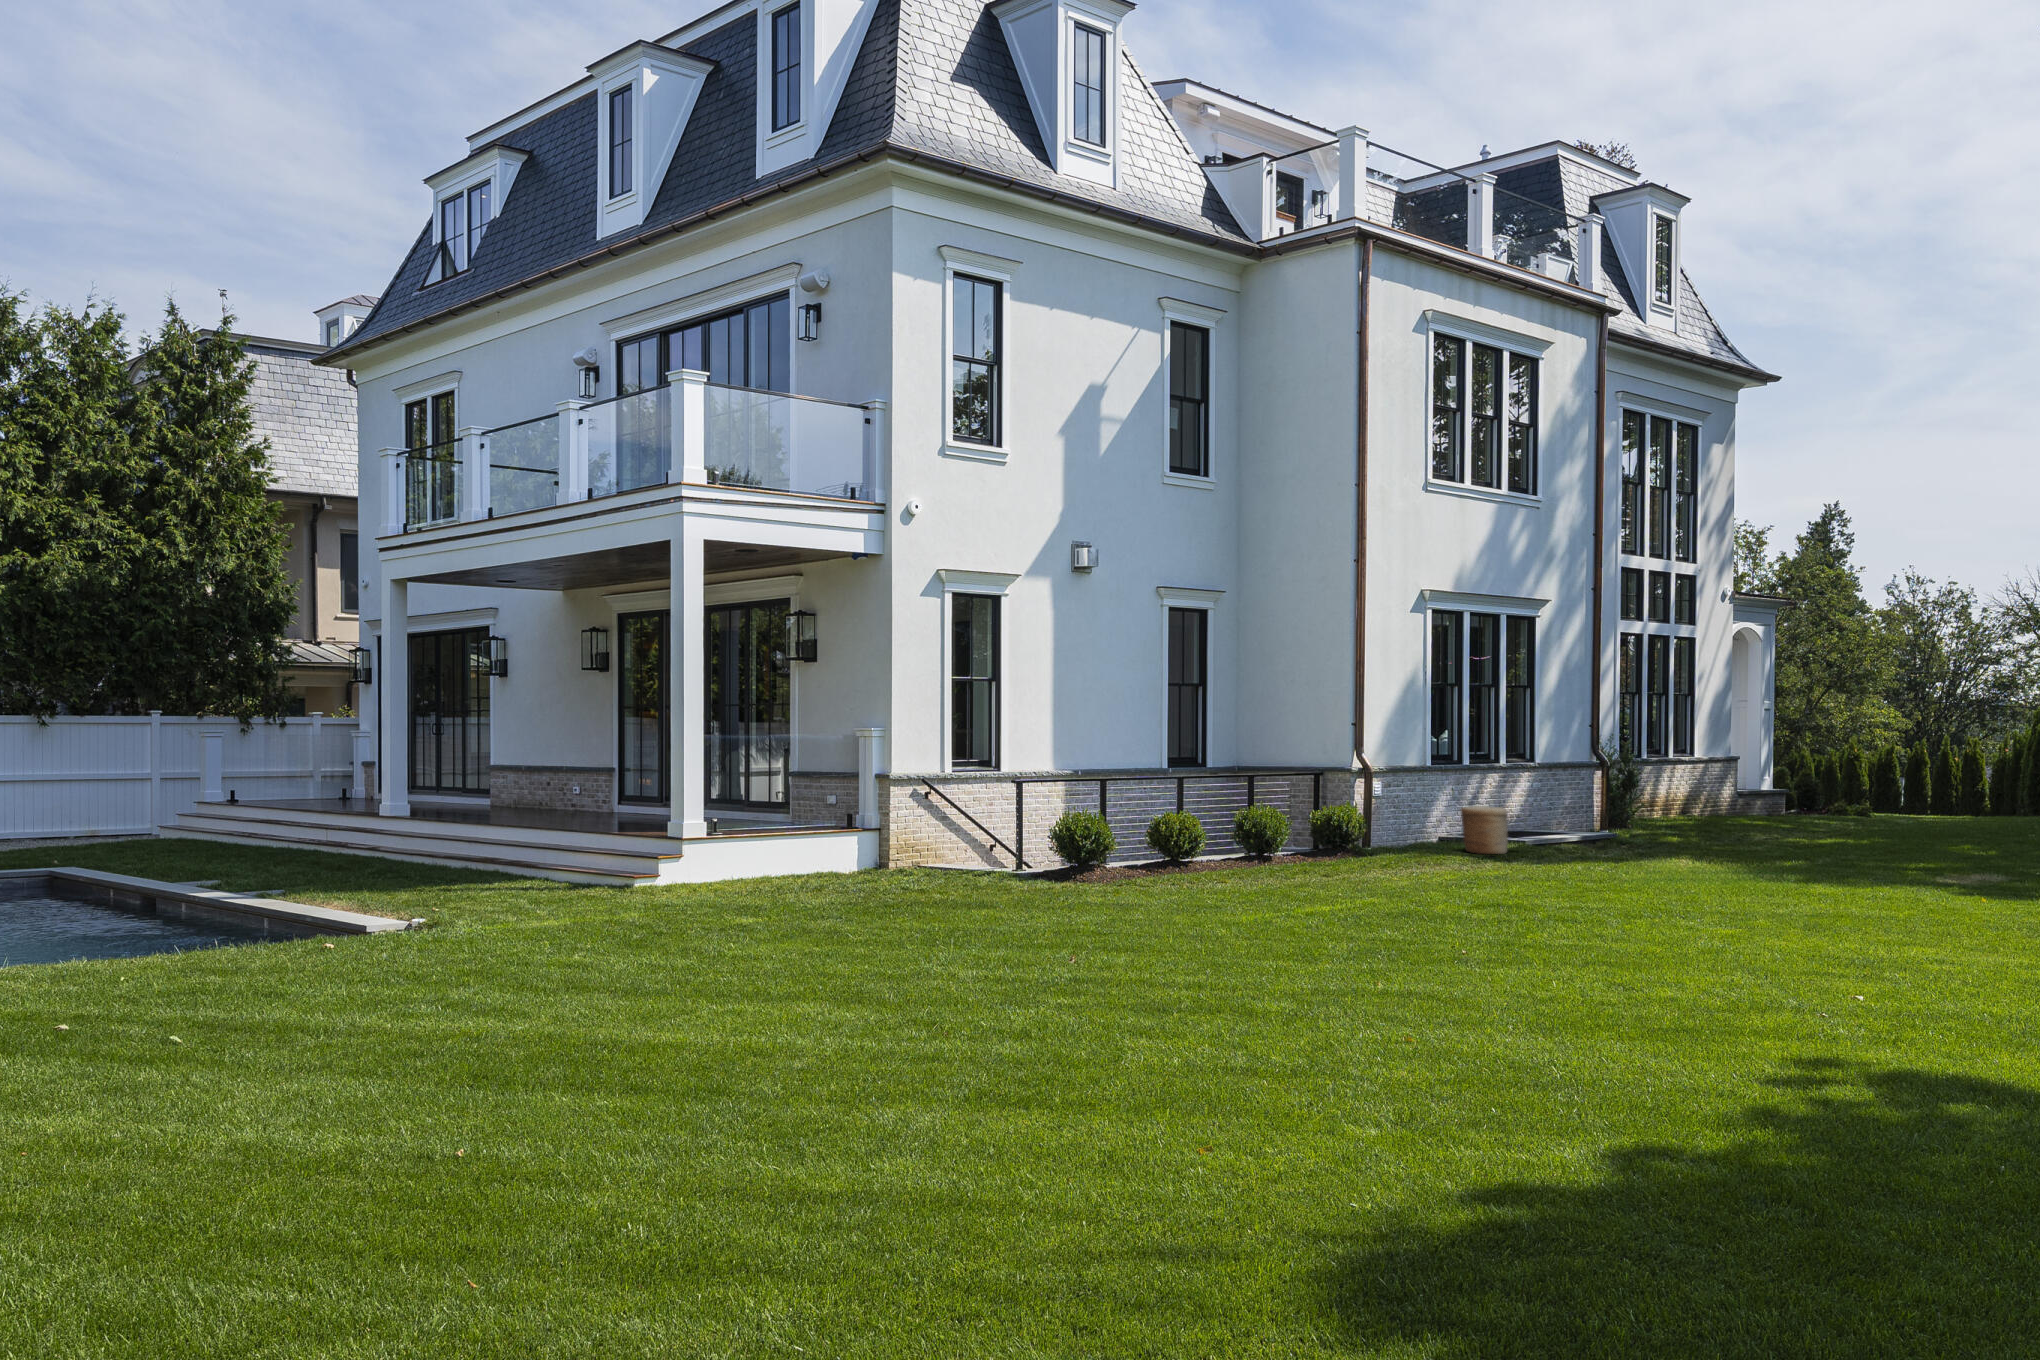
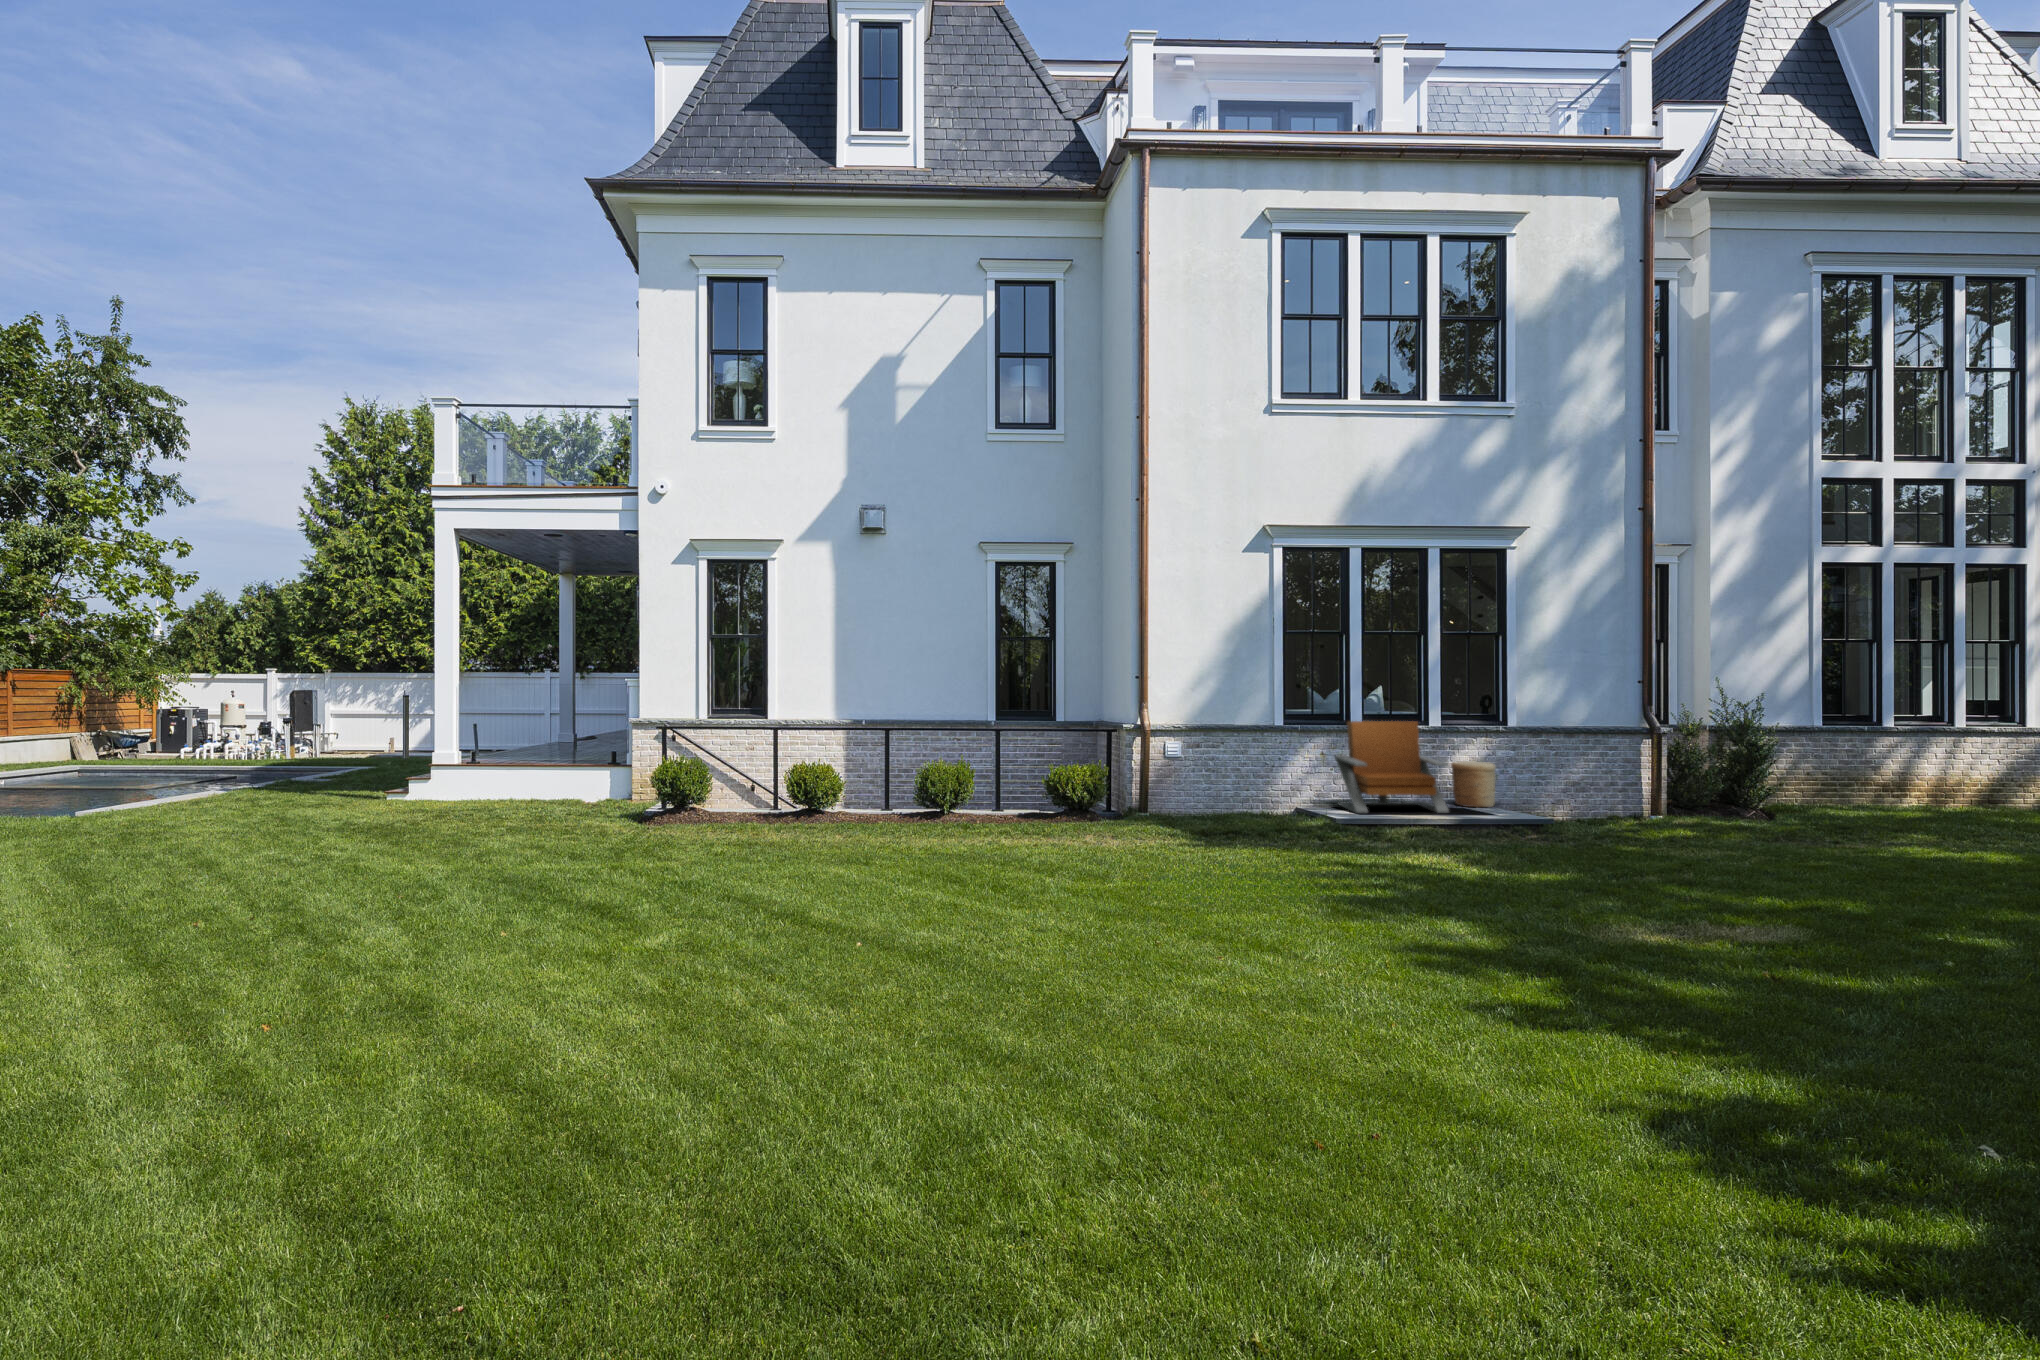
lounge chair: none [1338,765,1460,861] -> present [1335,721,1449,813]

